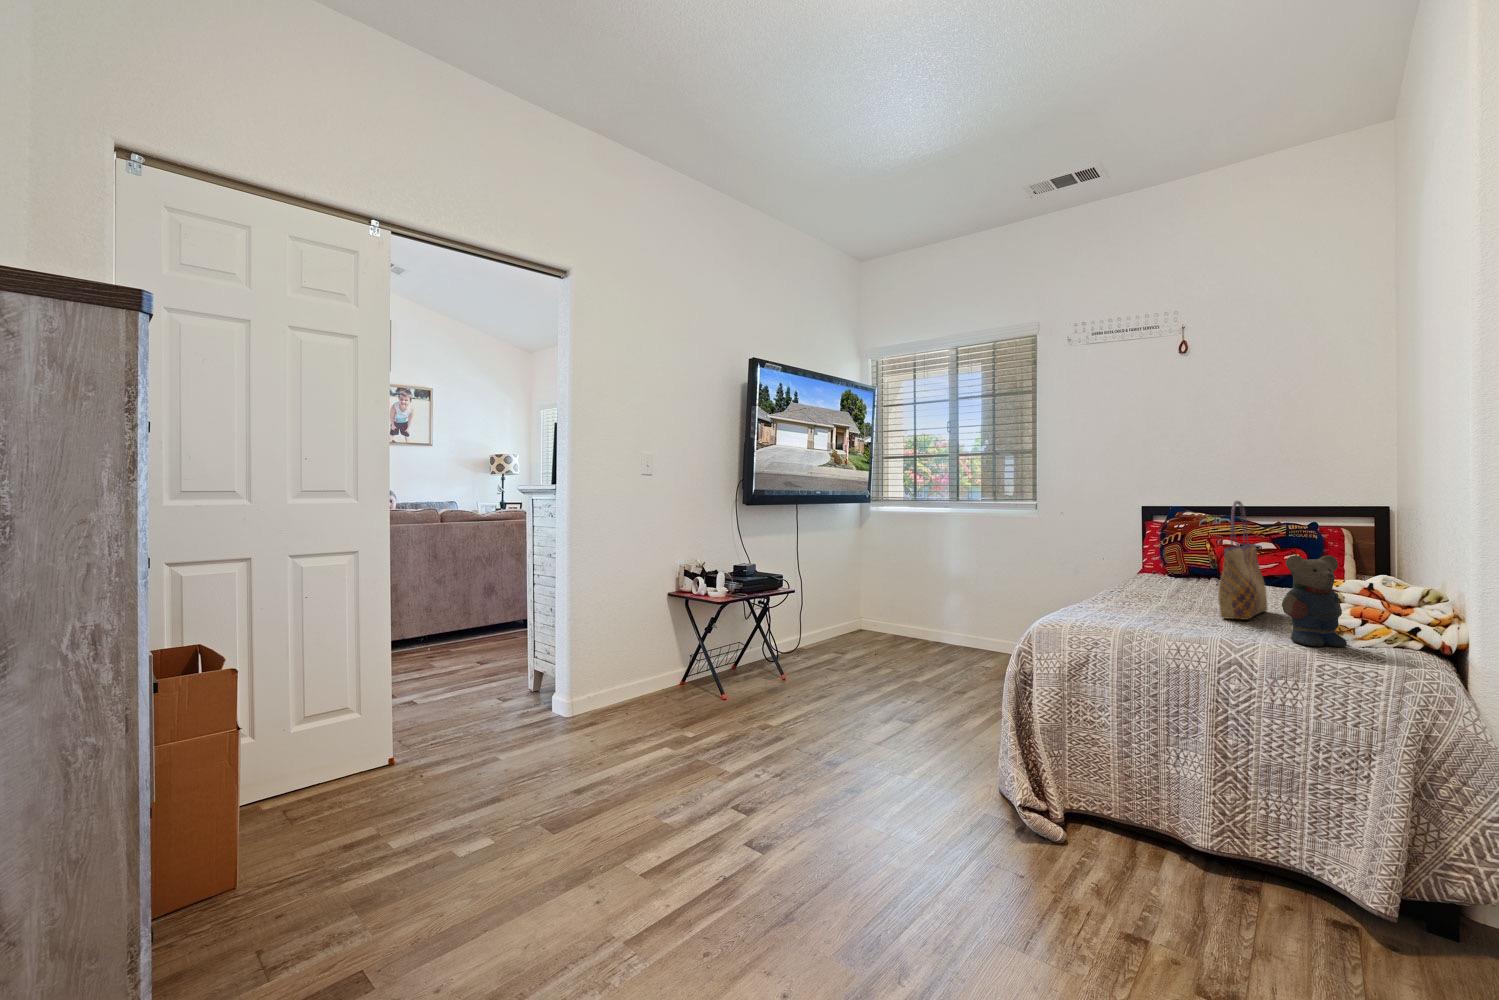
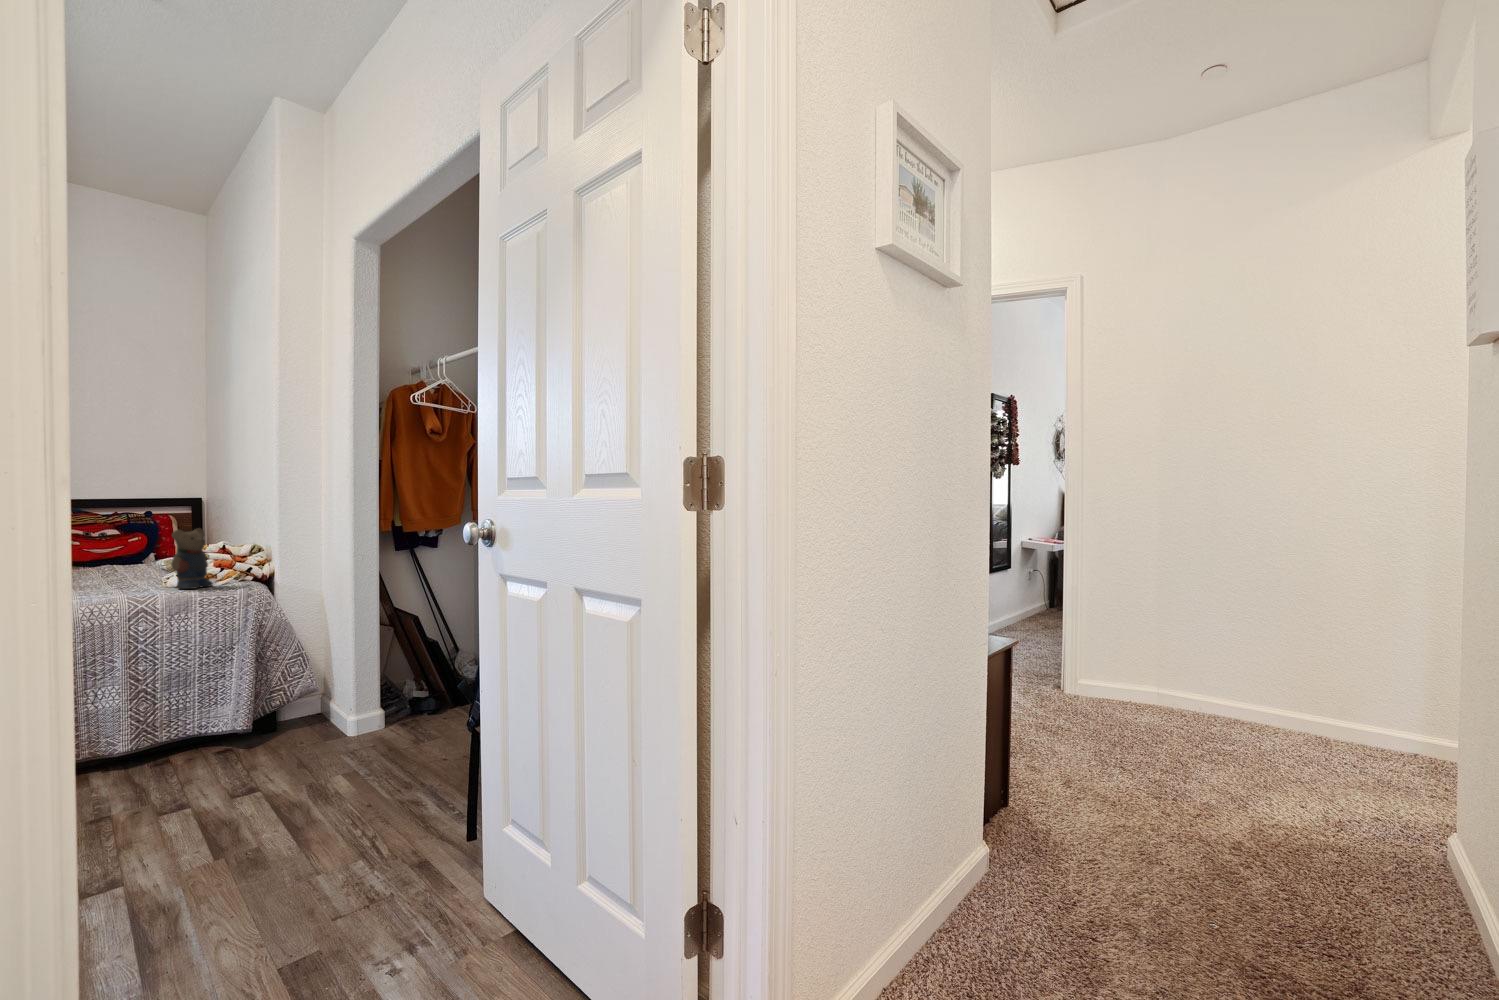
tote bag: present [1218,501,1267,620] -> none [105,493,140,587]

